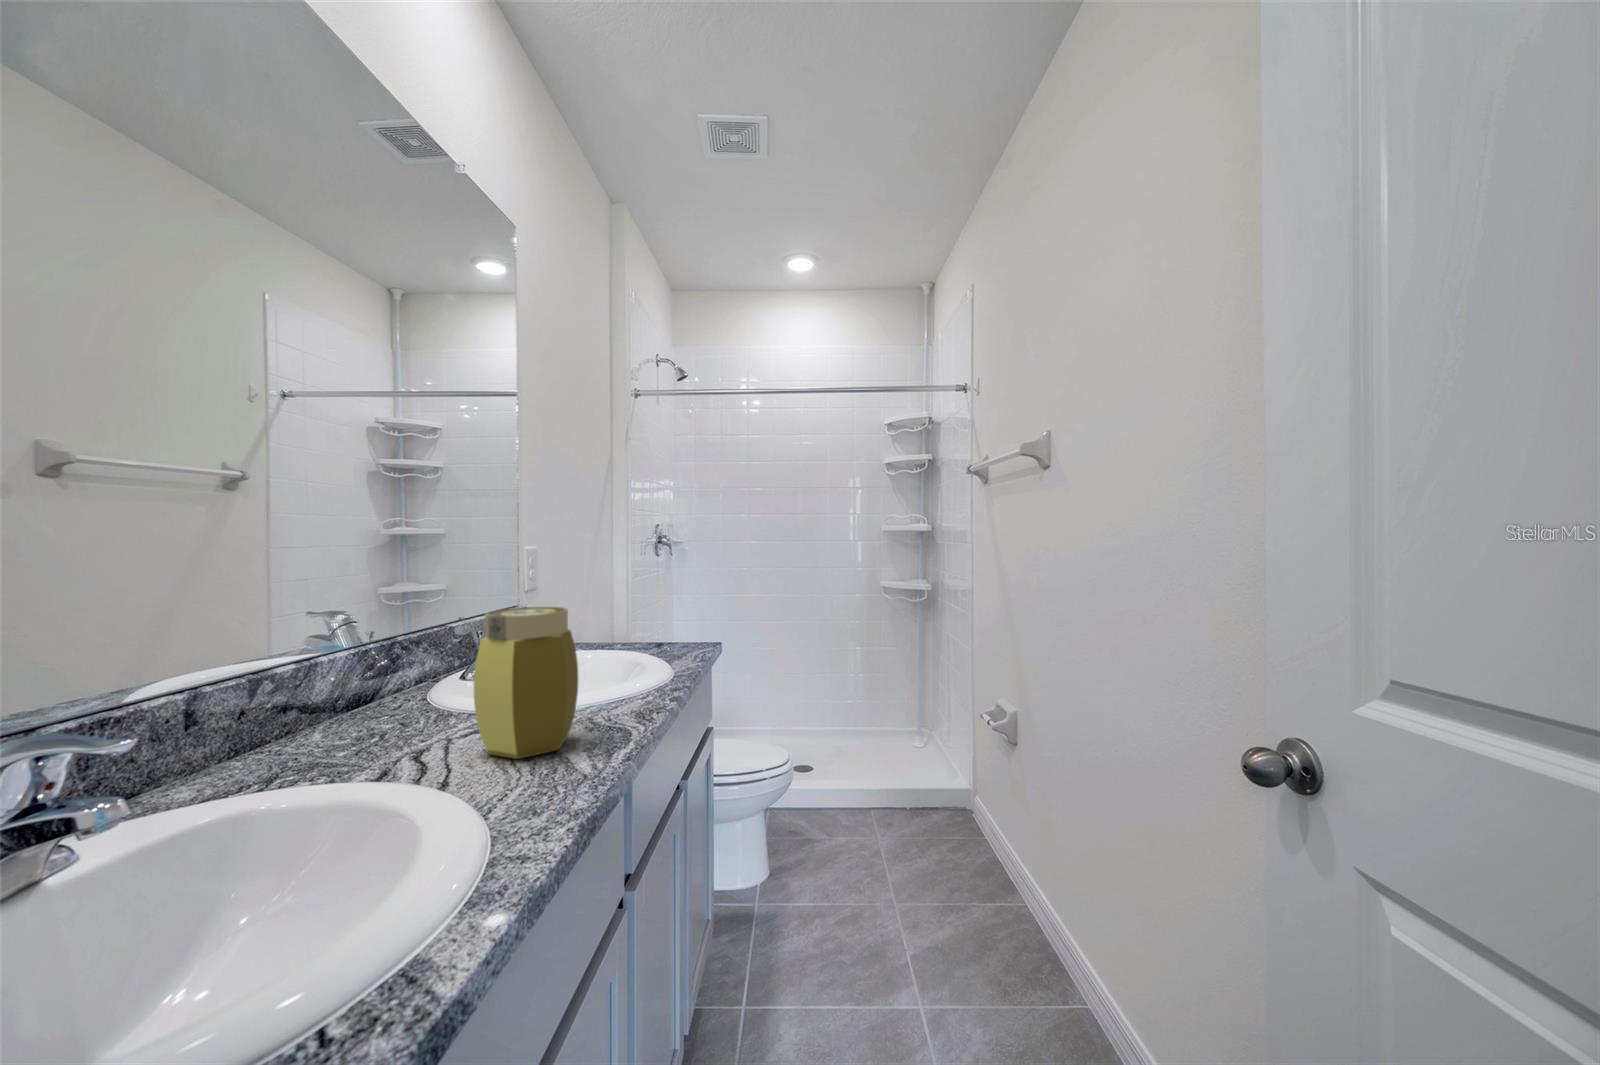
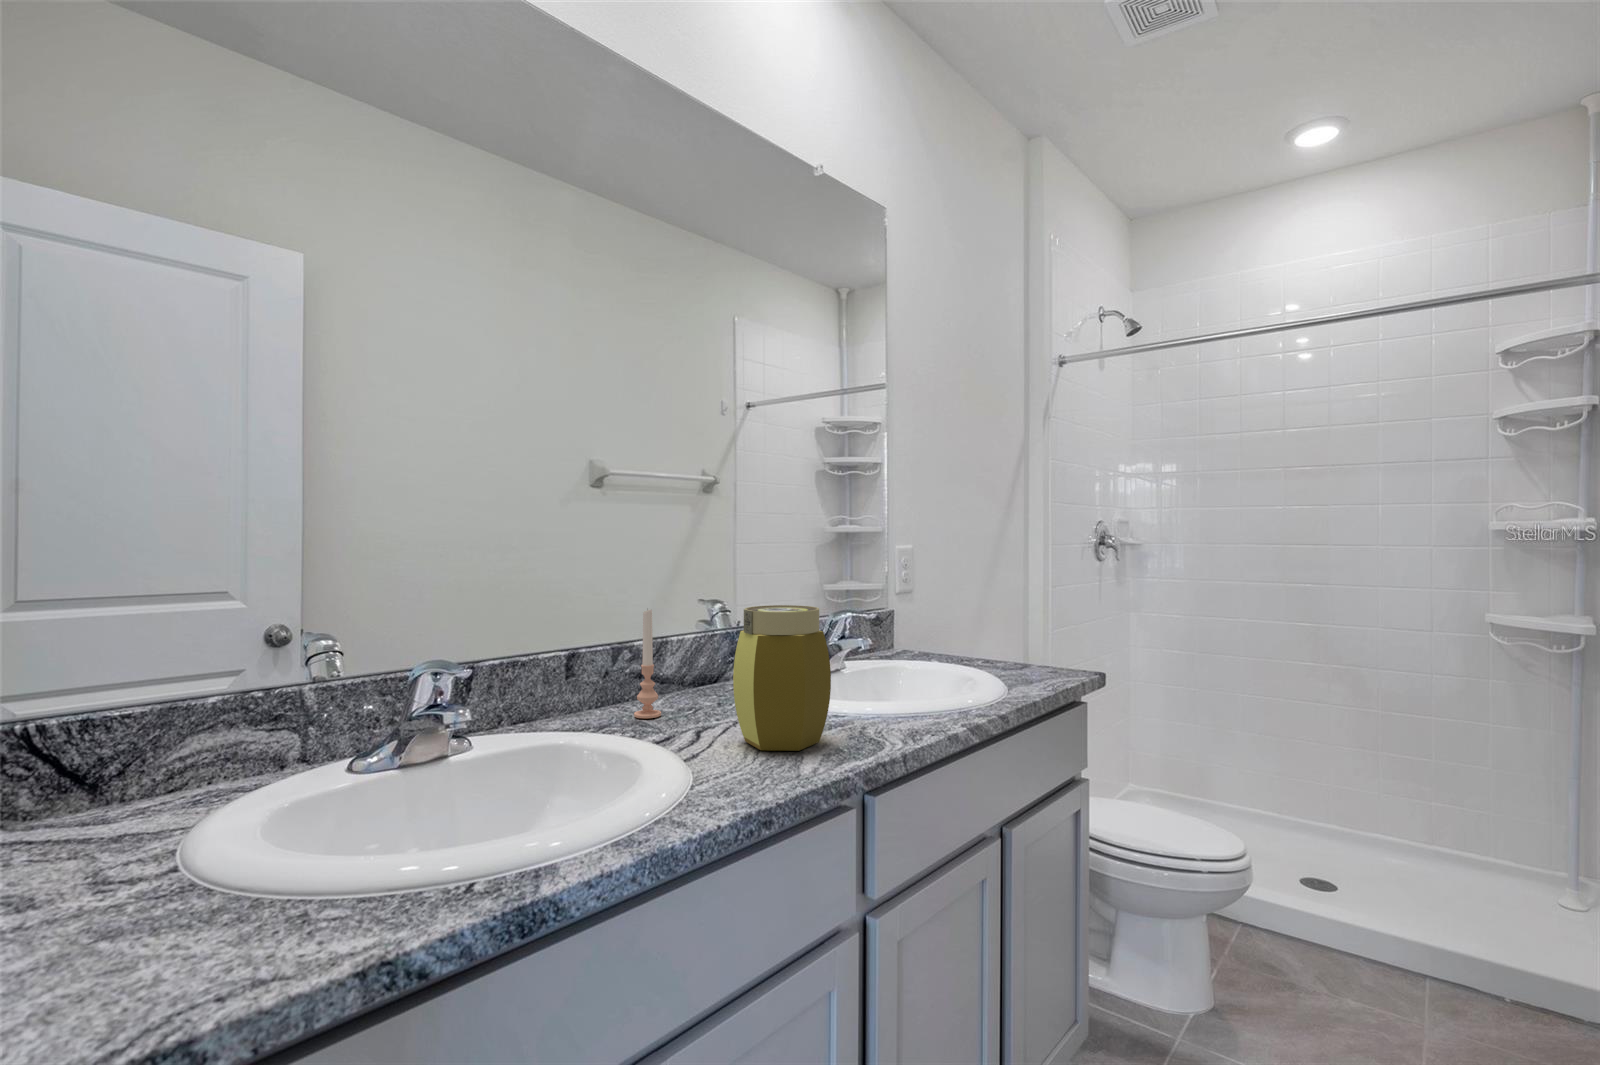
candle: none [306,626,345,758] -> present [634,609,661,718]

